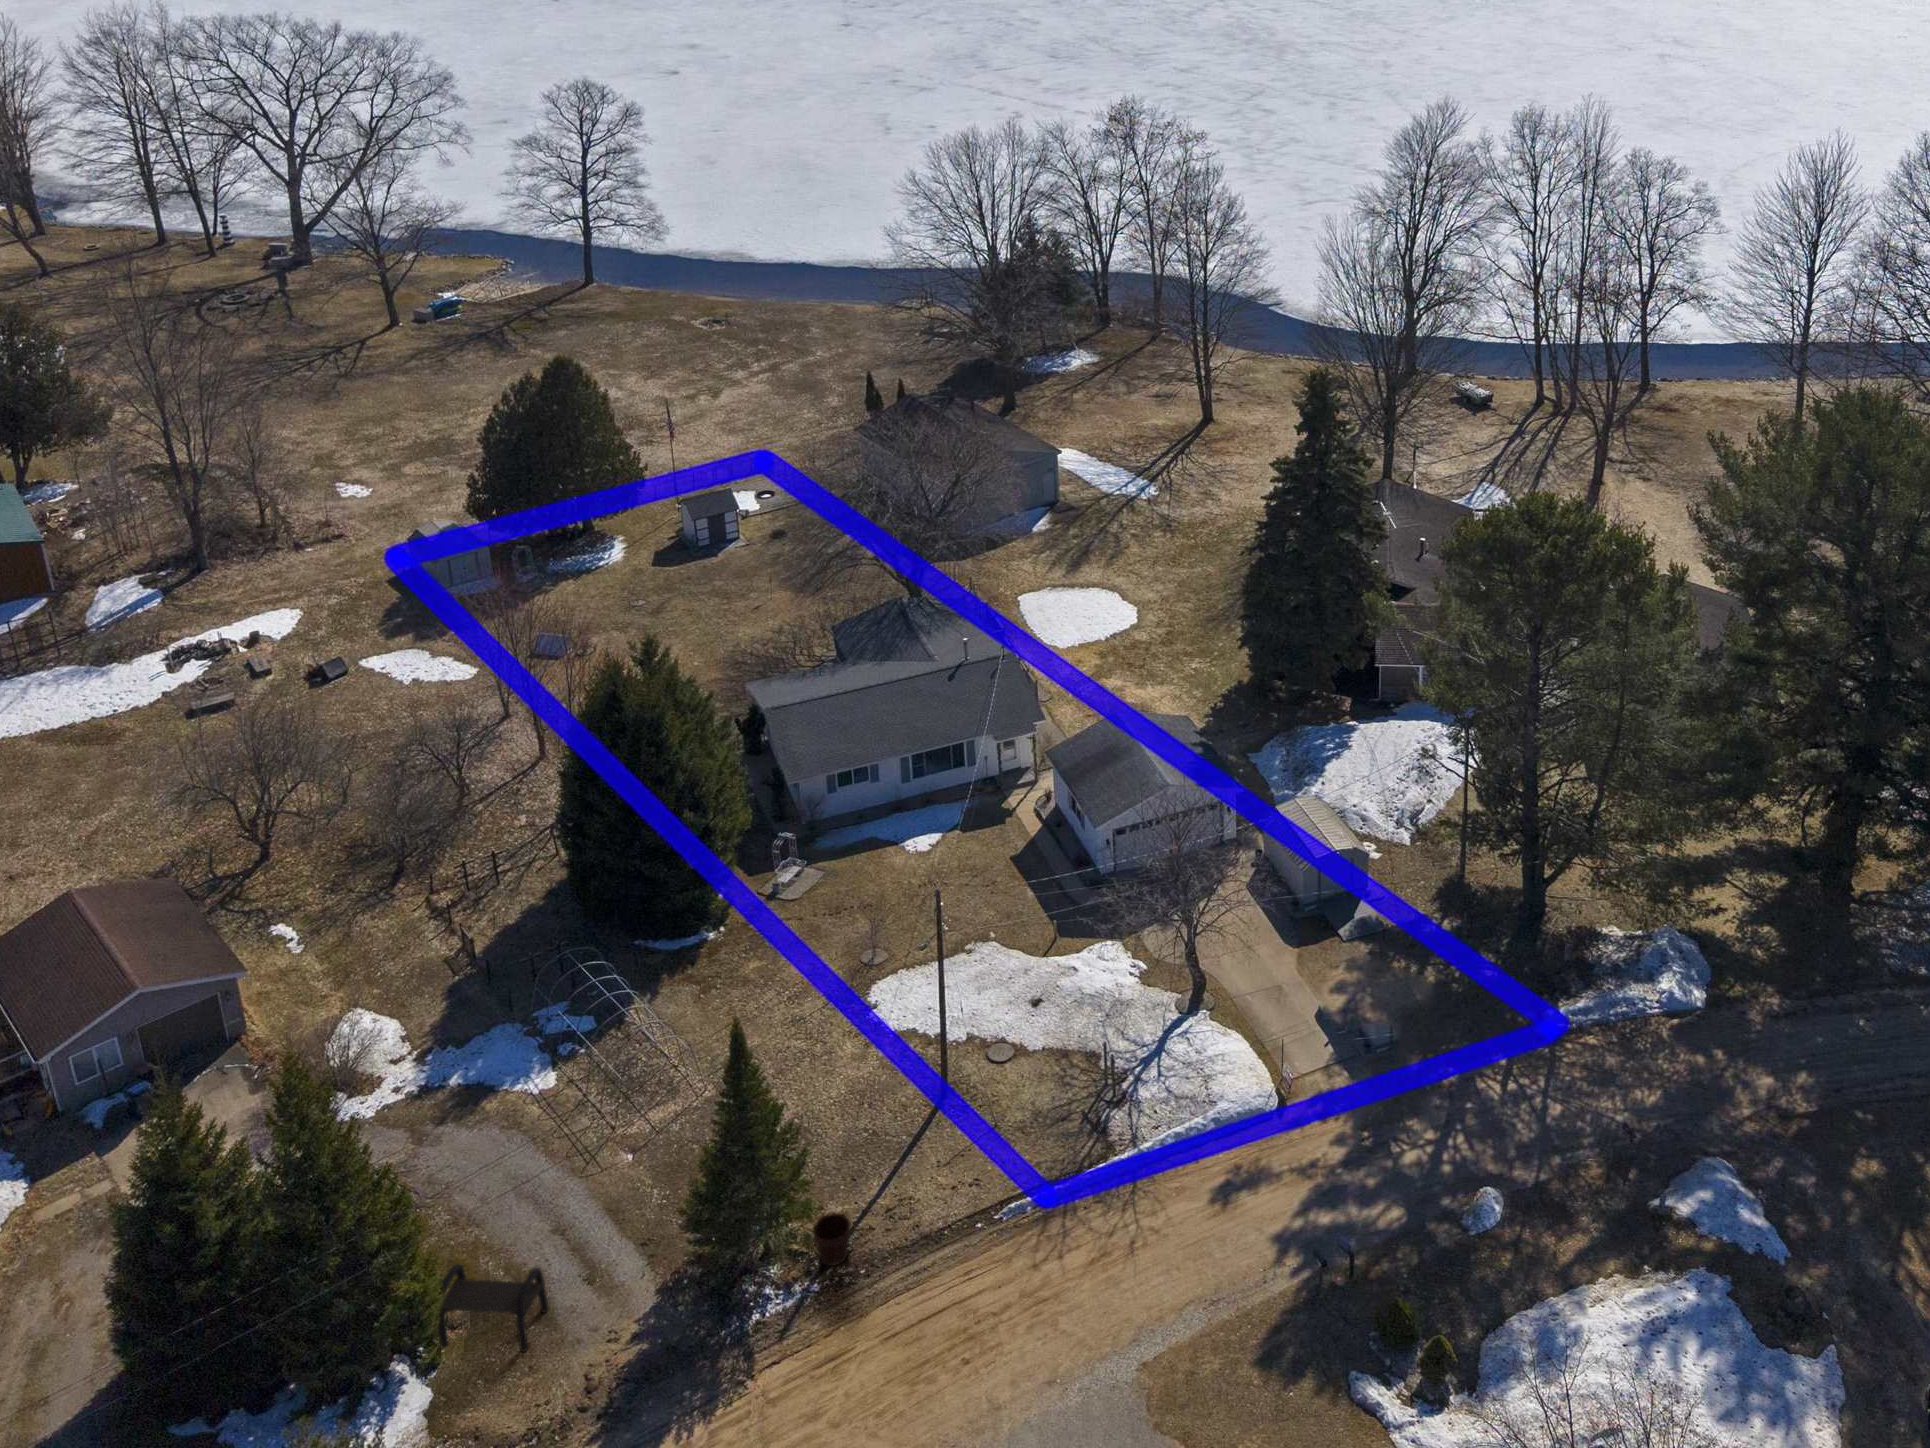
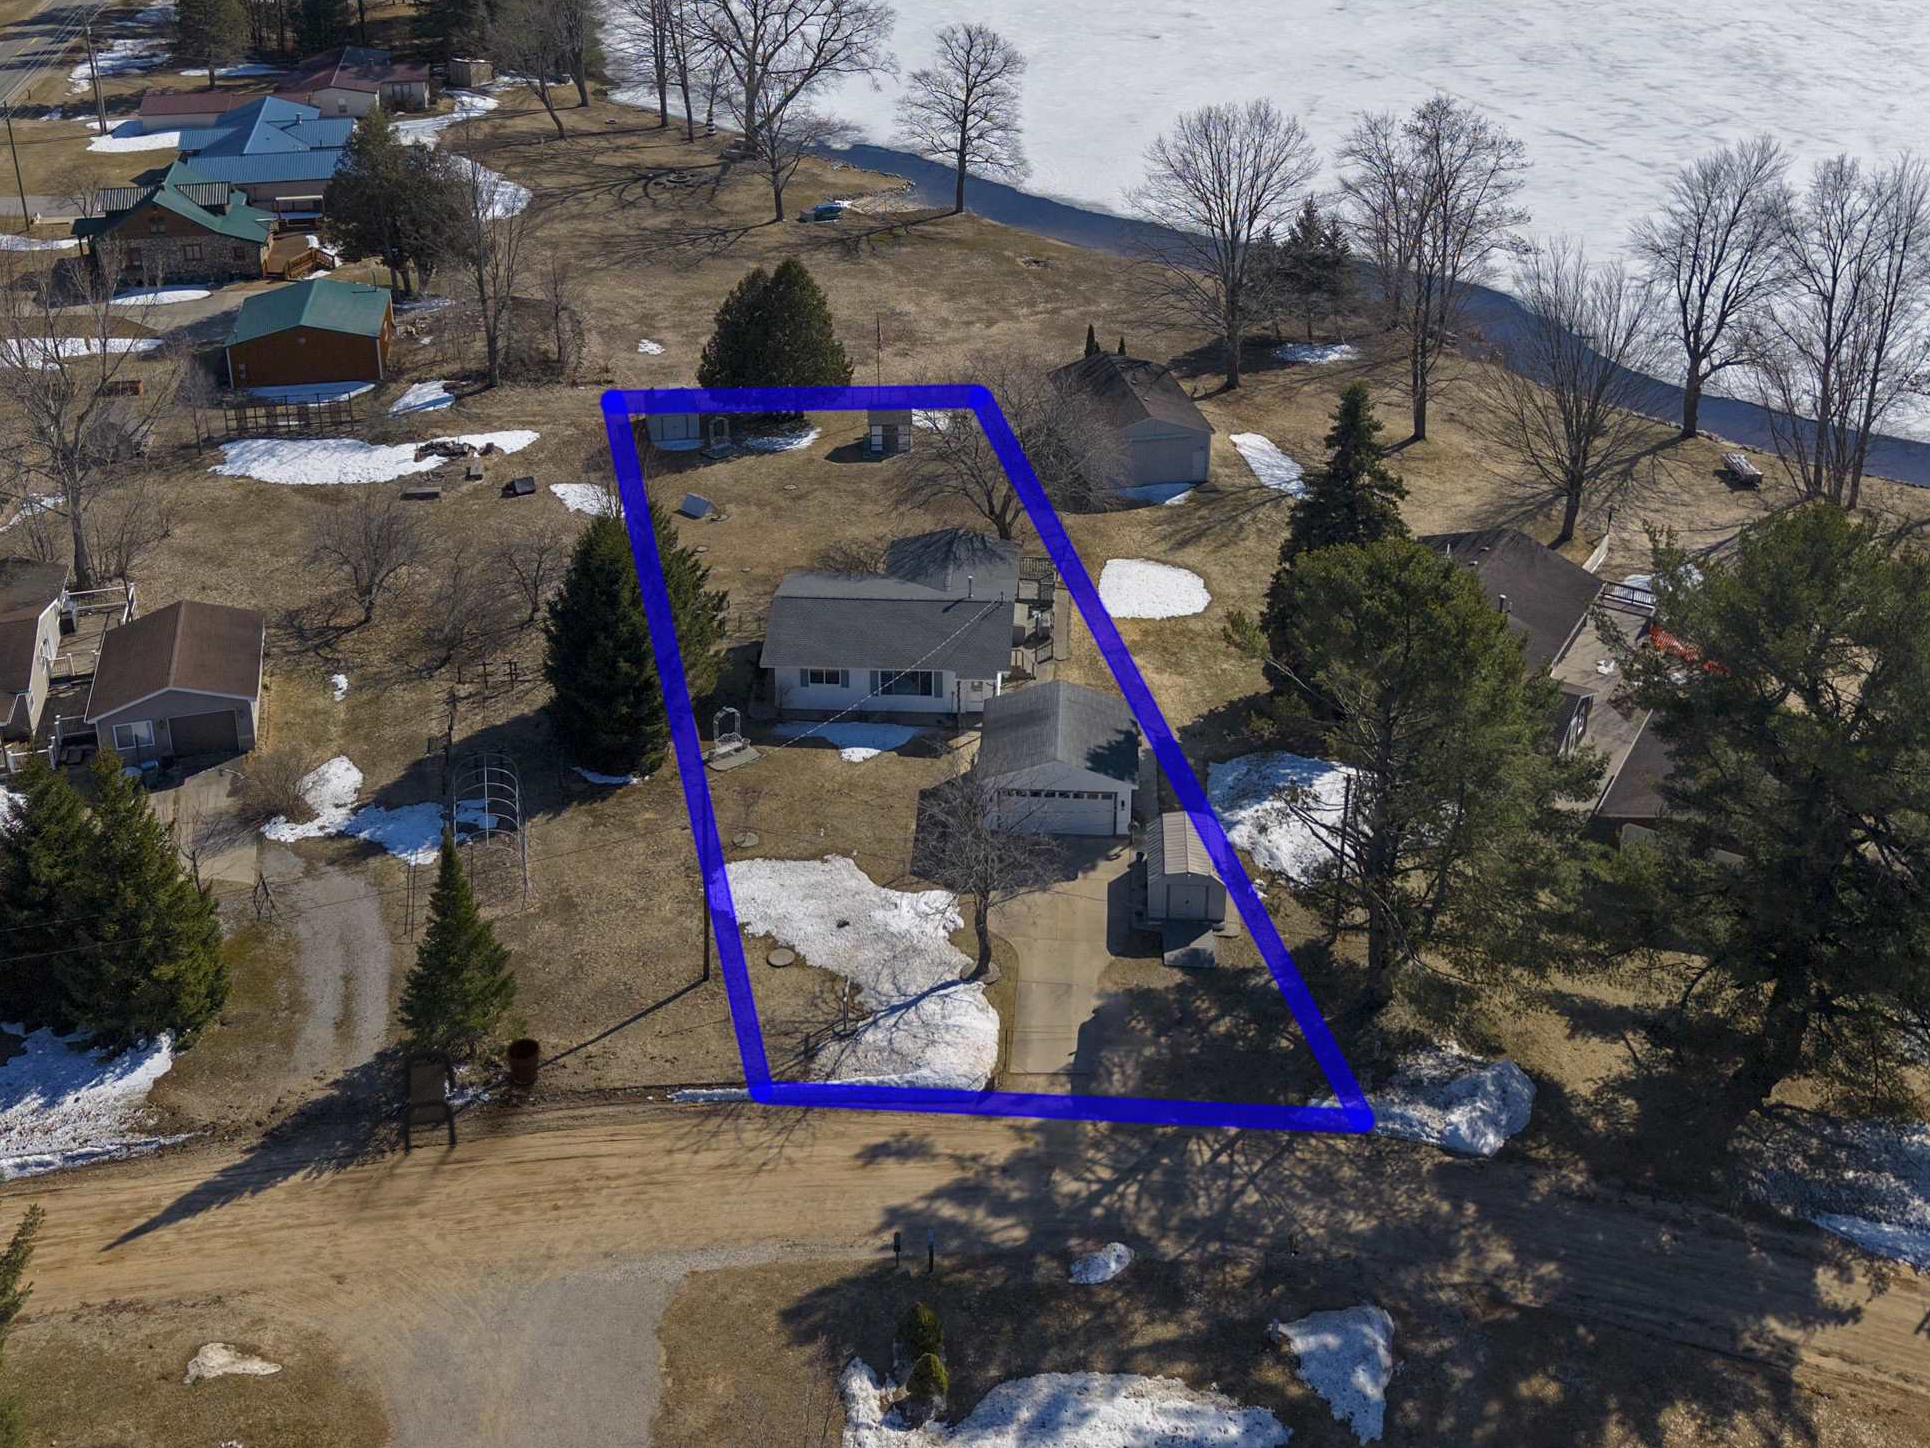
bench: present [438,1263,549,1352] -> present [403,1049,457,1154]

